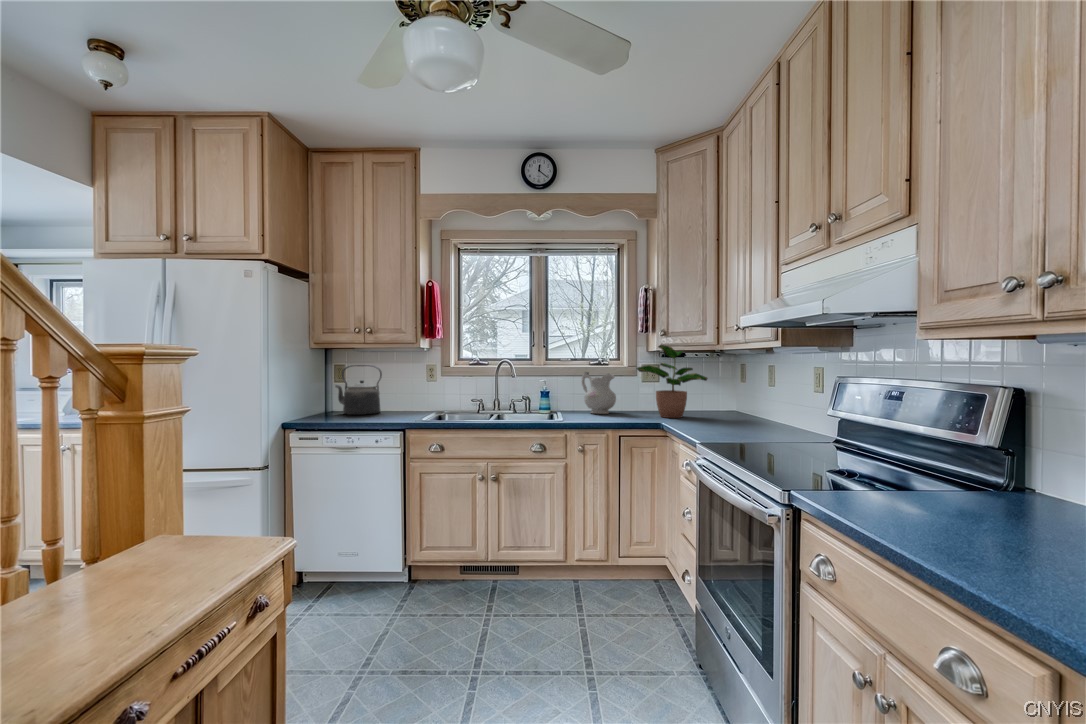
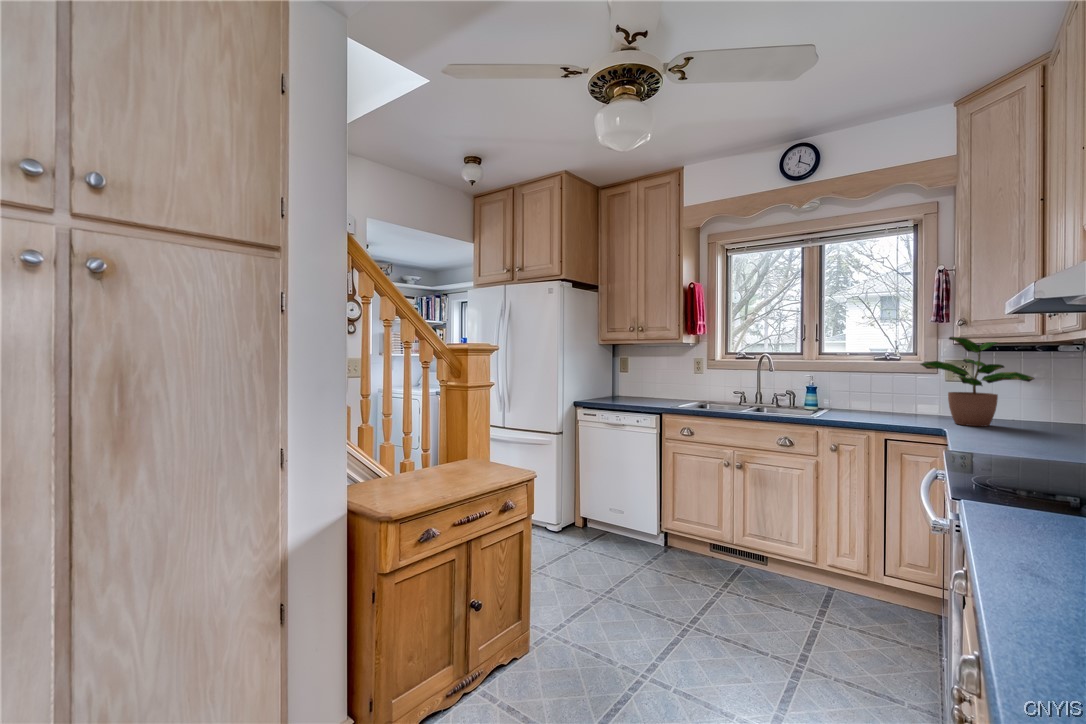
kettle: present [335,365,382,415] -> none [619,359,655,400]
ceramic pitcher: present [582,372,616,414] -> none [855,368,899,416]

